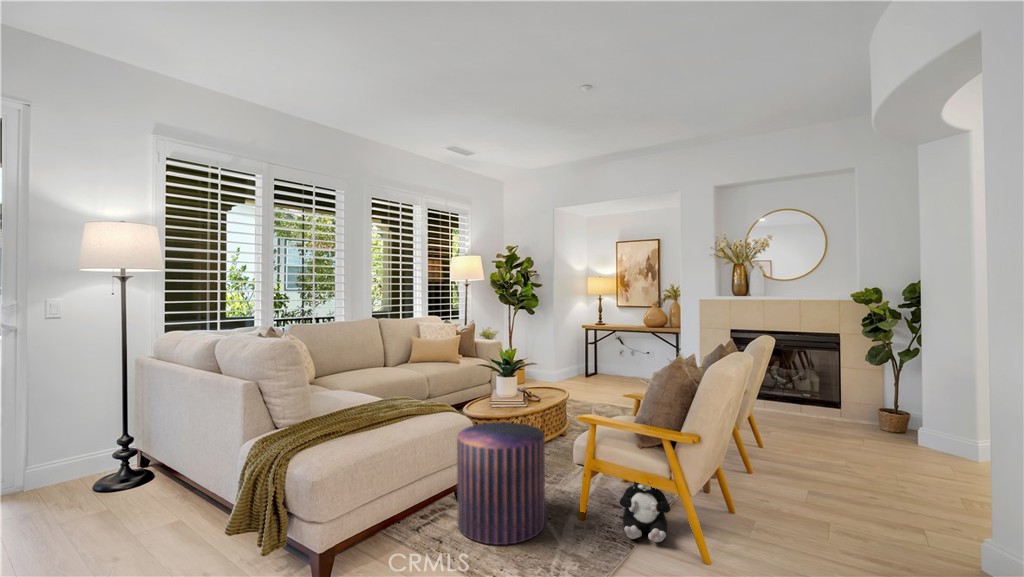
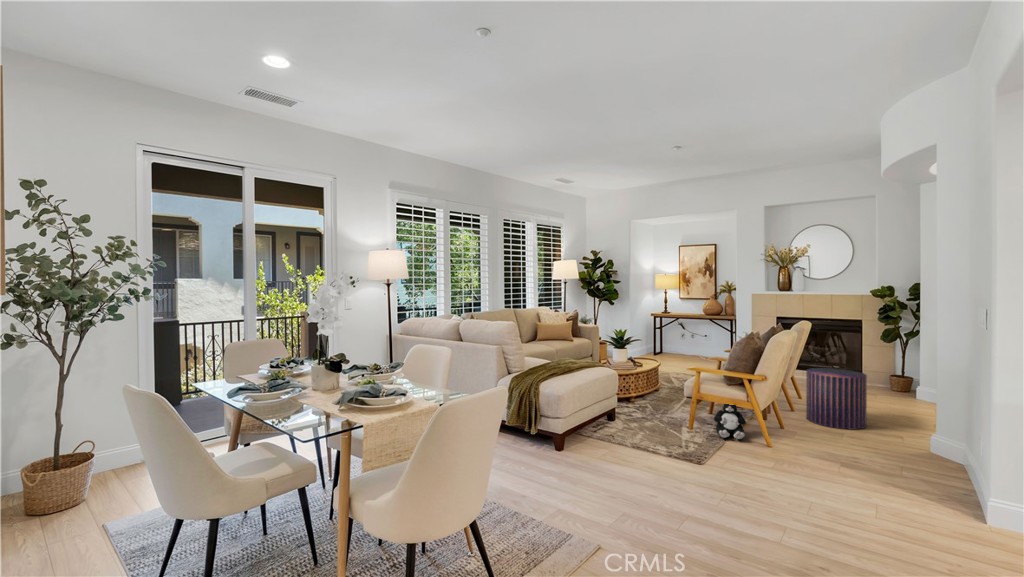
pouf: present [457,422,545,545] -> present [806,368,867,429]

